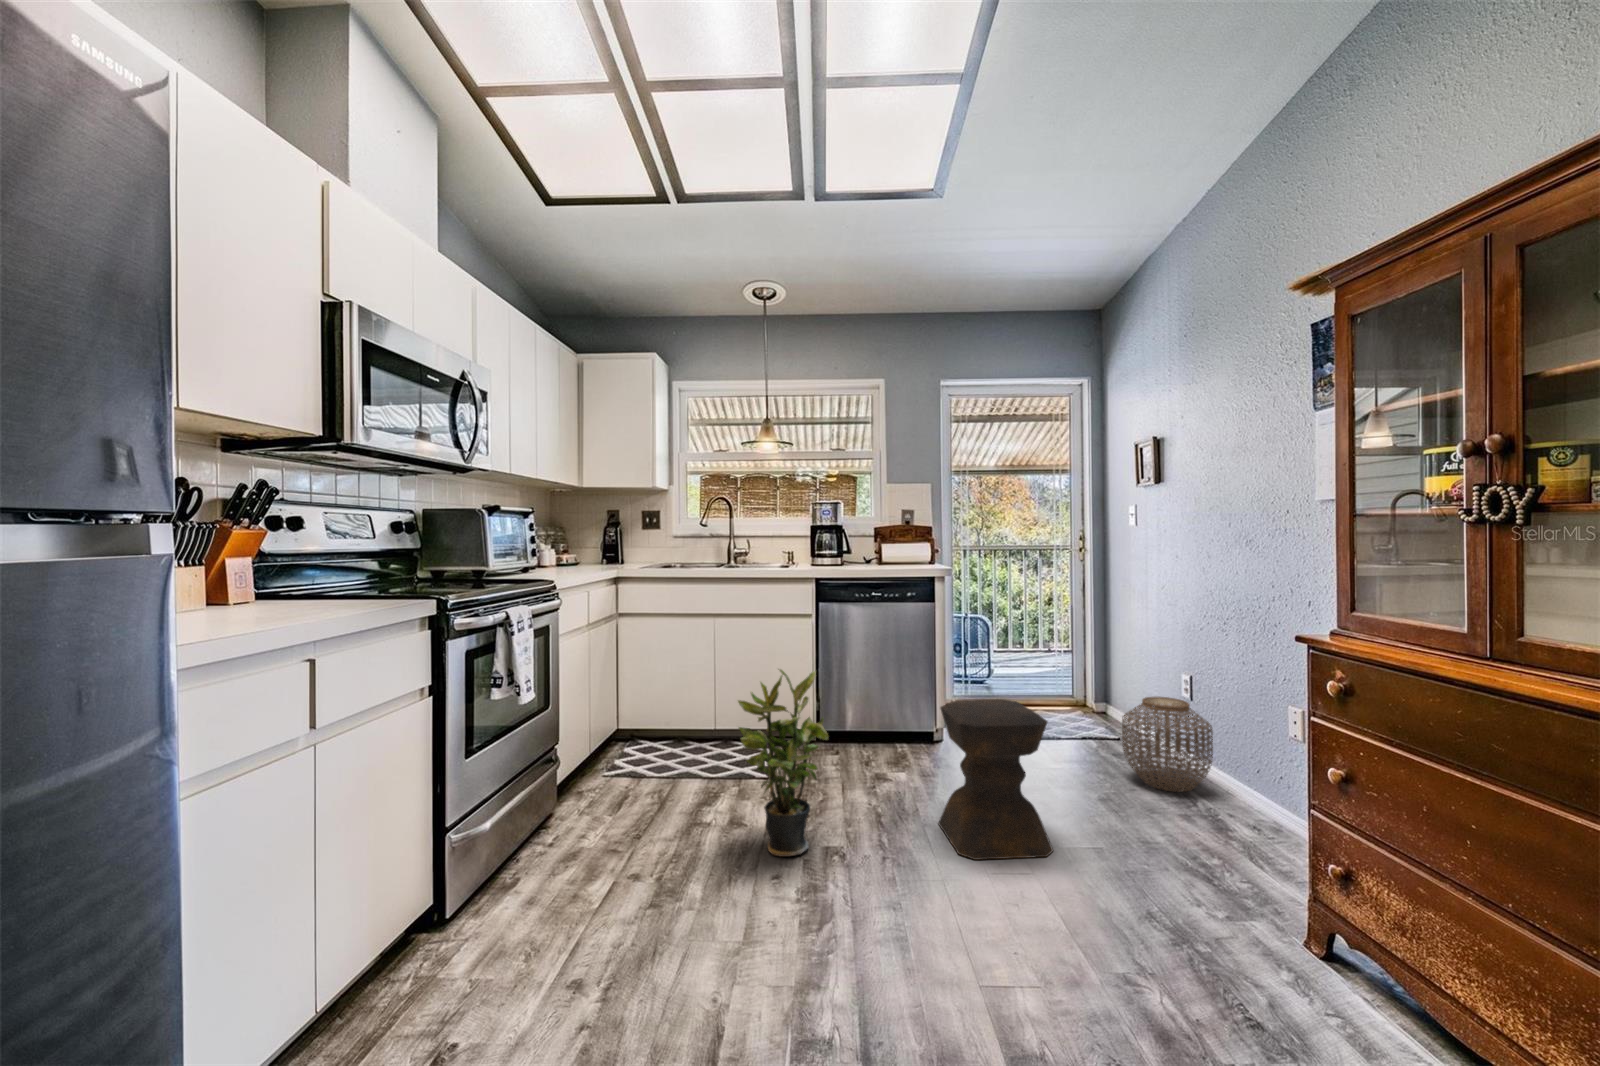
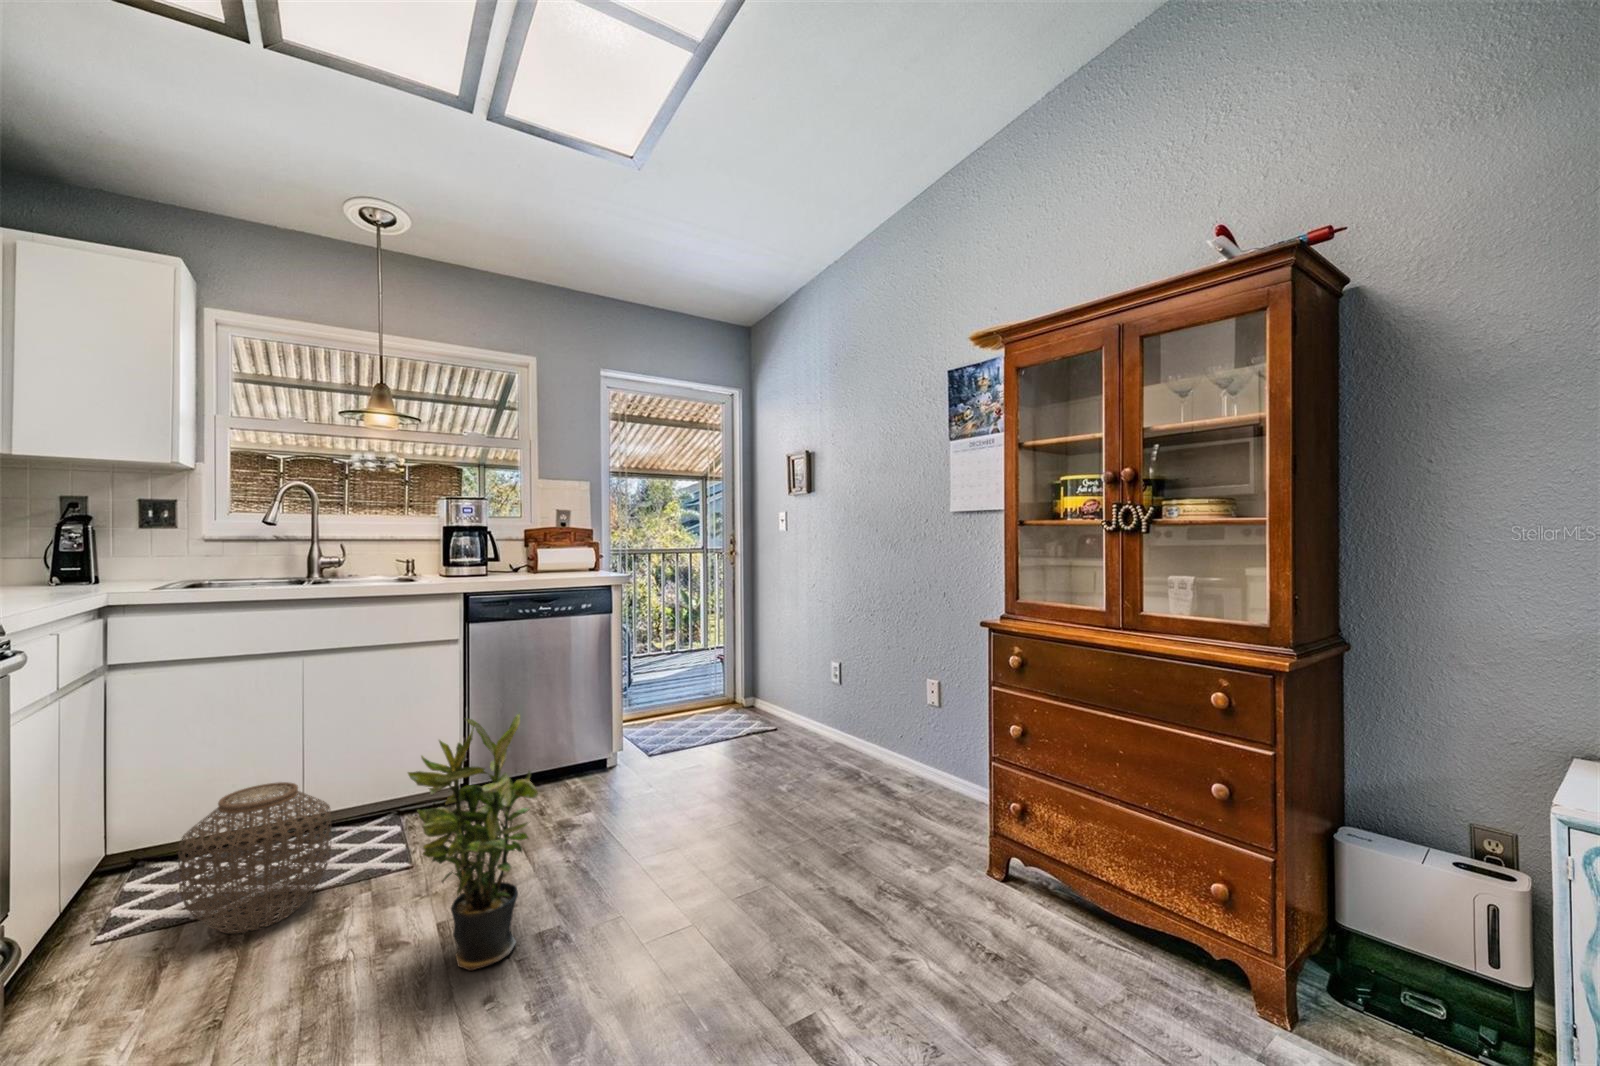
woven basket: present [1122,697,1213,792] -> present [178,782,331,933]
stool: present [938,699,1053,860] -> none [656,710,777,889]

